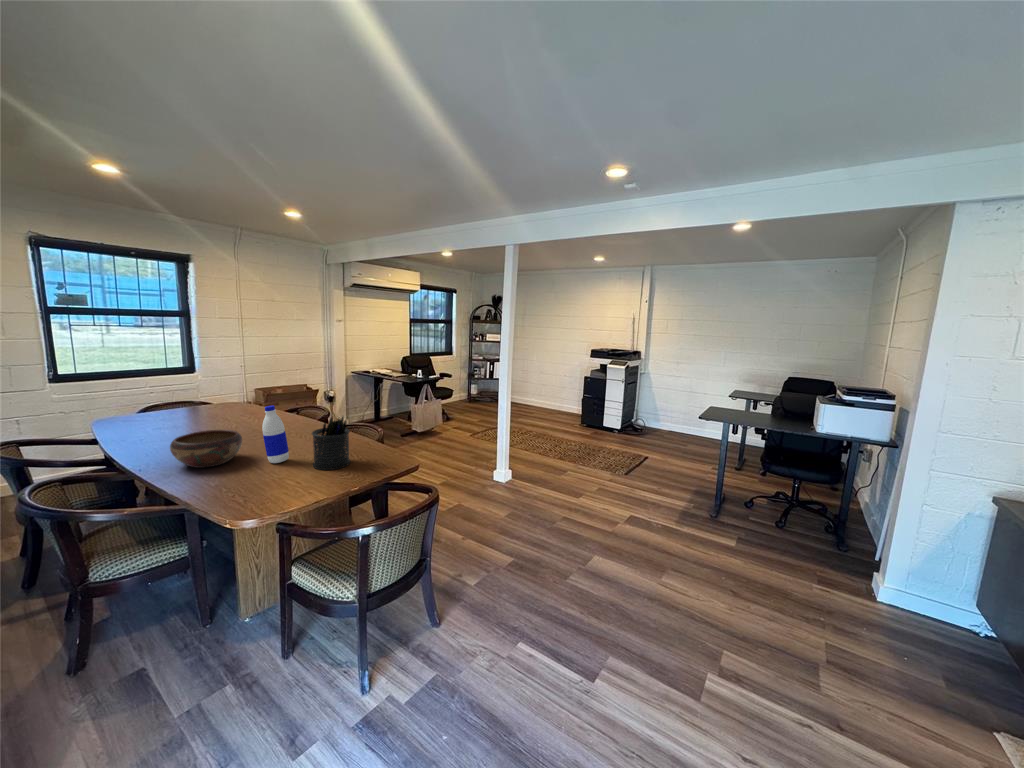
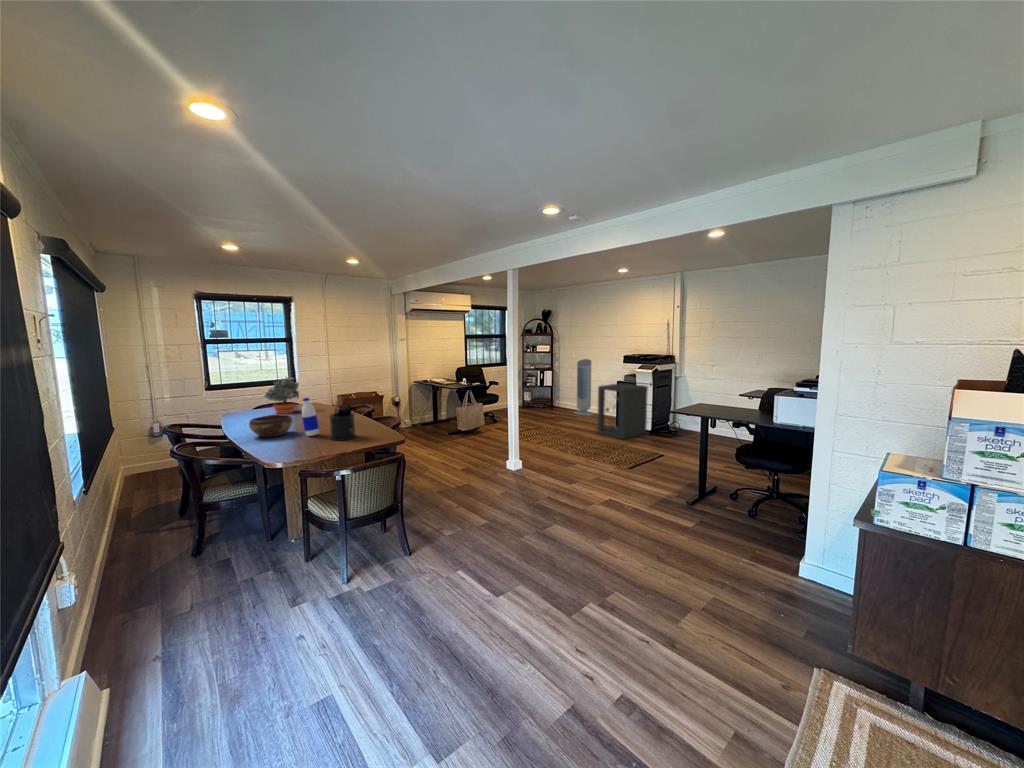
air purifier: none [528,351,551,412] -> present [574,359,594,416]
potted plant: none [169,367,224,422] -> present [264,377,299,414]
storage cabinet: none [568,379,620,440] -> present [597,383,648,439]

